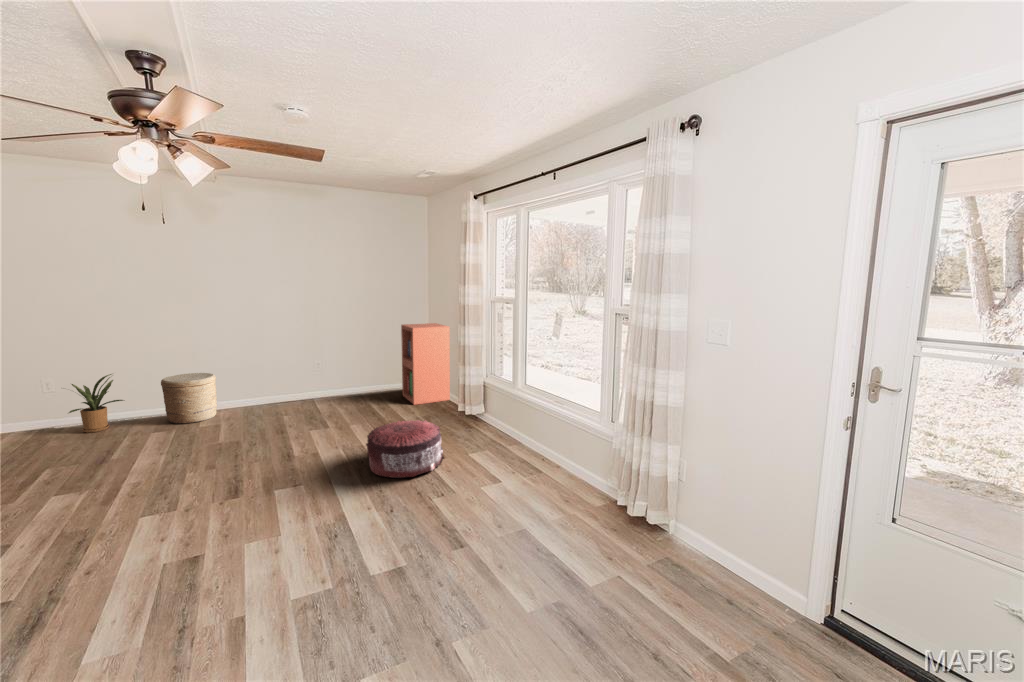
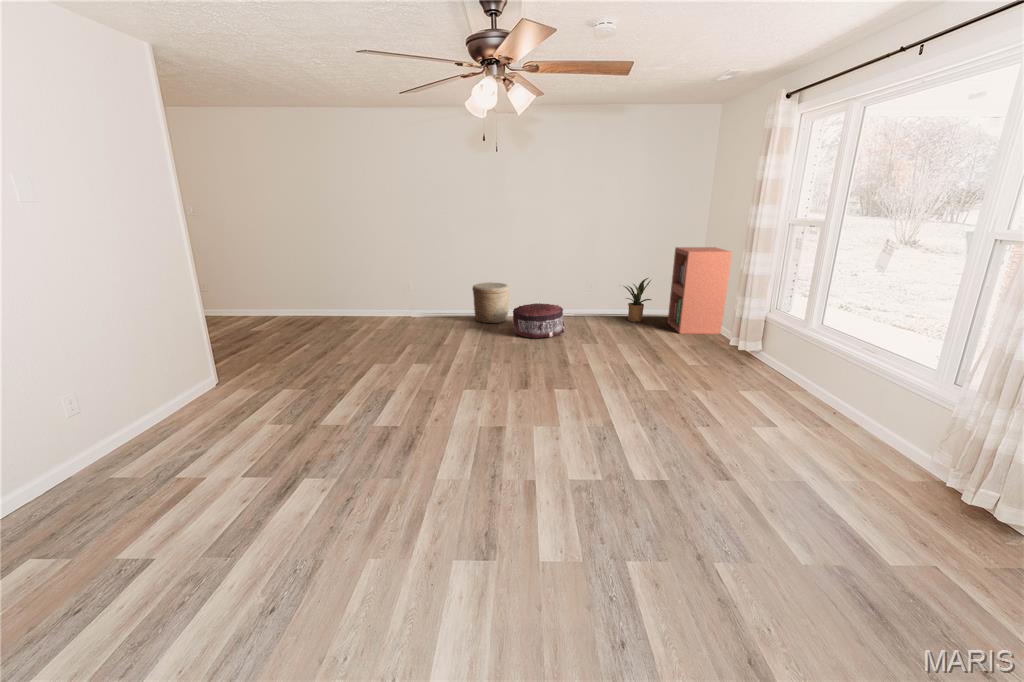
house plant: present [69,374,123,433] -> present [624,278,651,322]
pouf: present [366,420,444,478] -> present [513,303,564,338]

